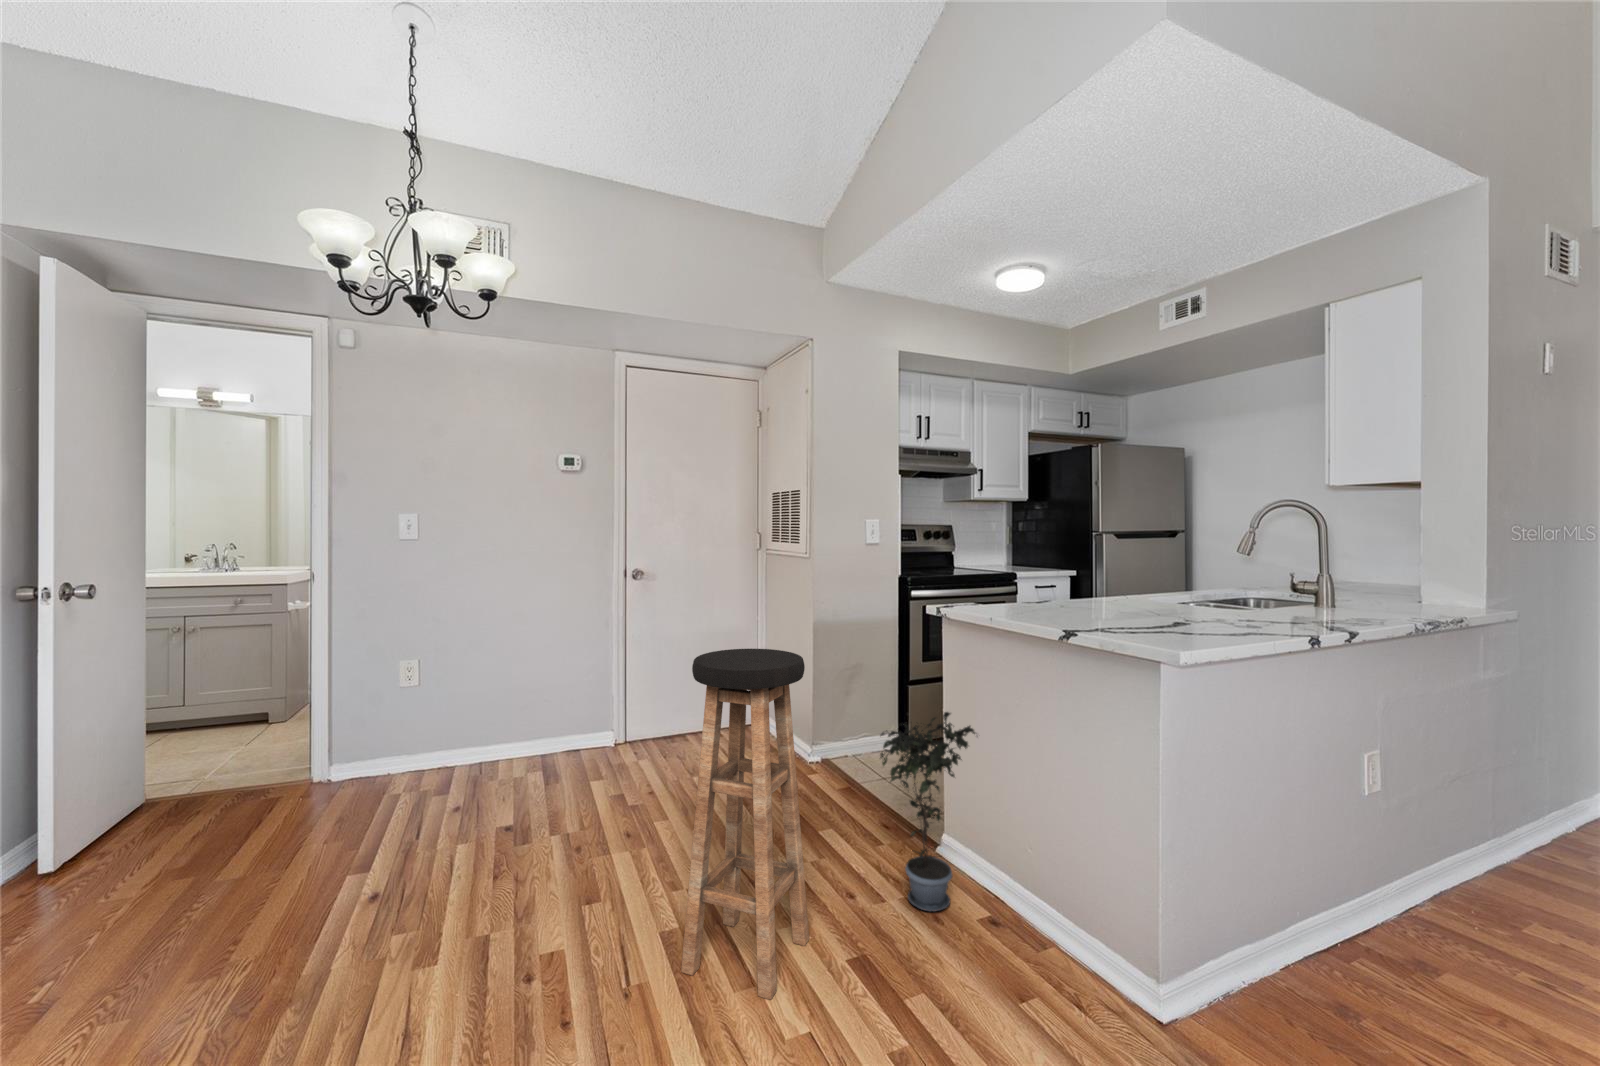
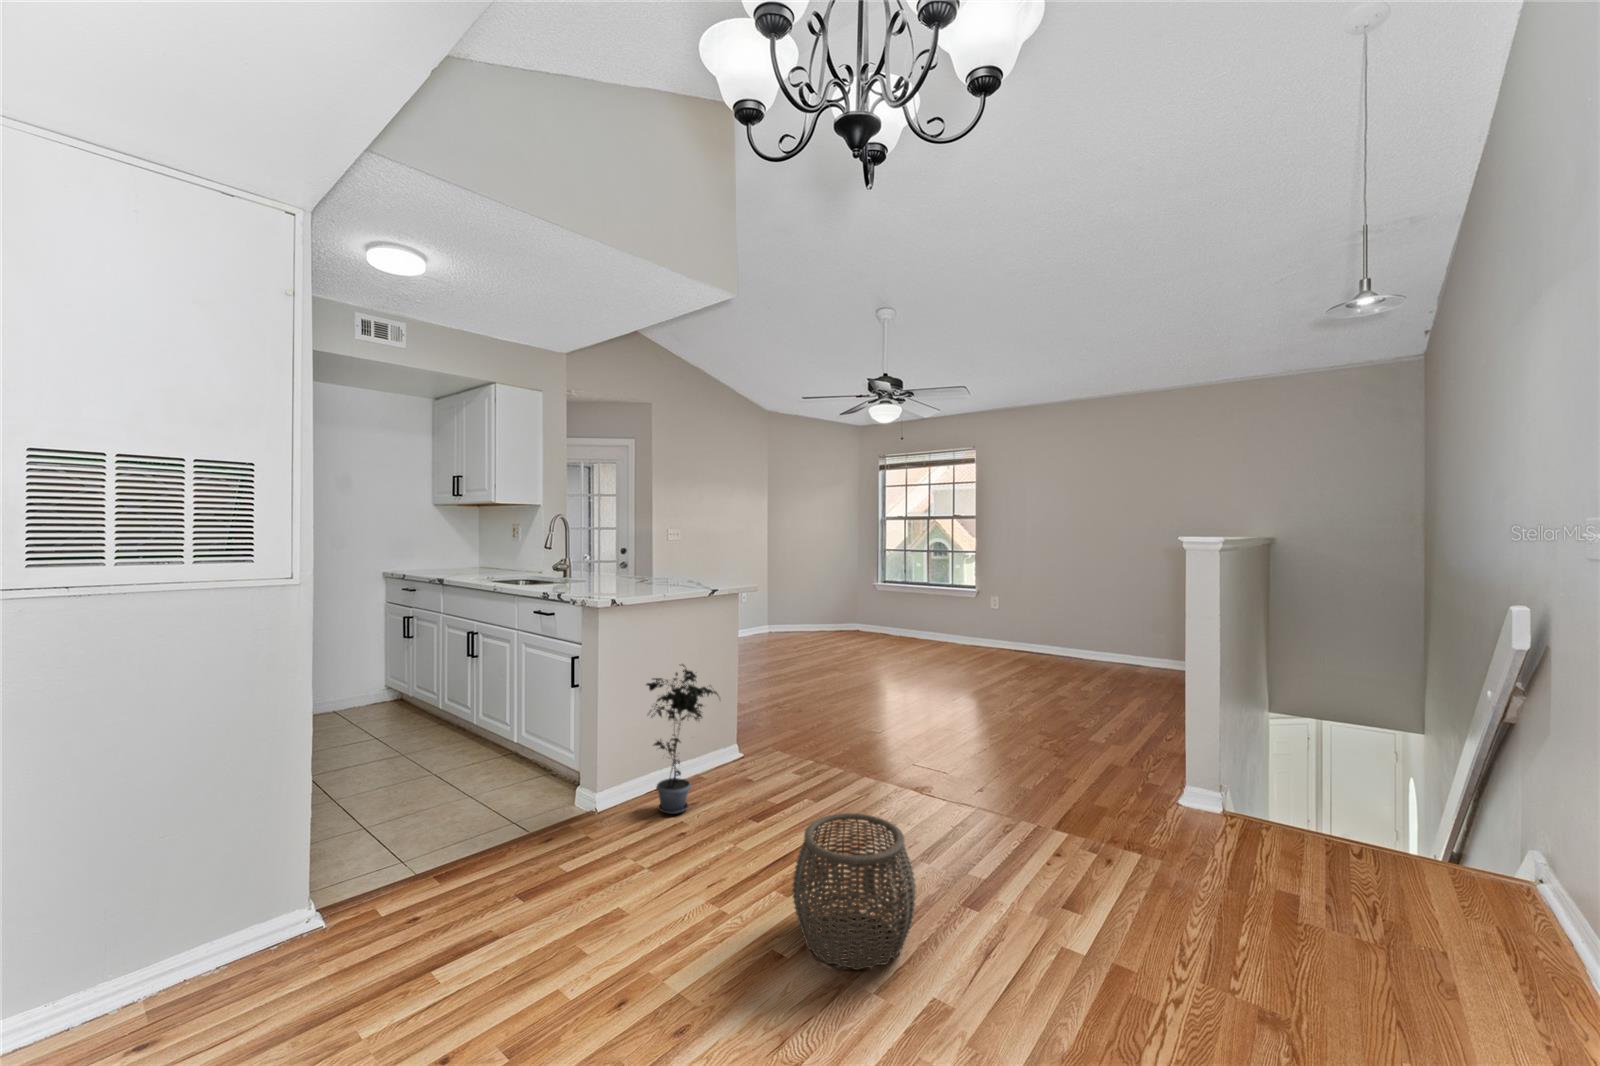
bar stool: present [681,649,809,999] -> none [741,627,823,874]
woven basket: none [481,818,621,983] -> present [792,813,916,970]

